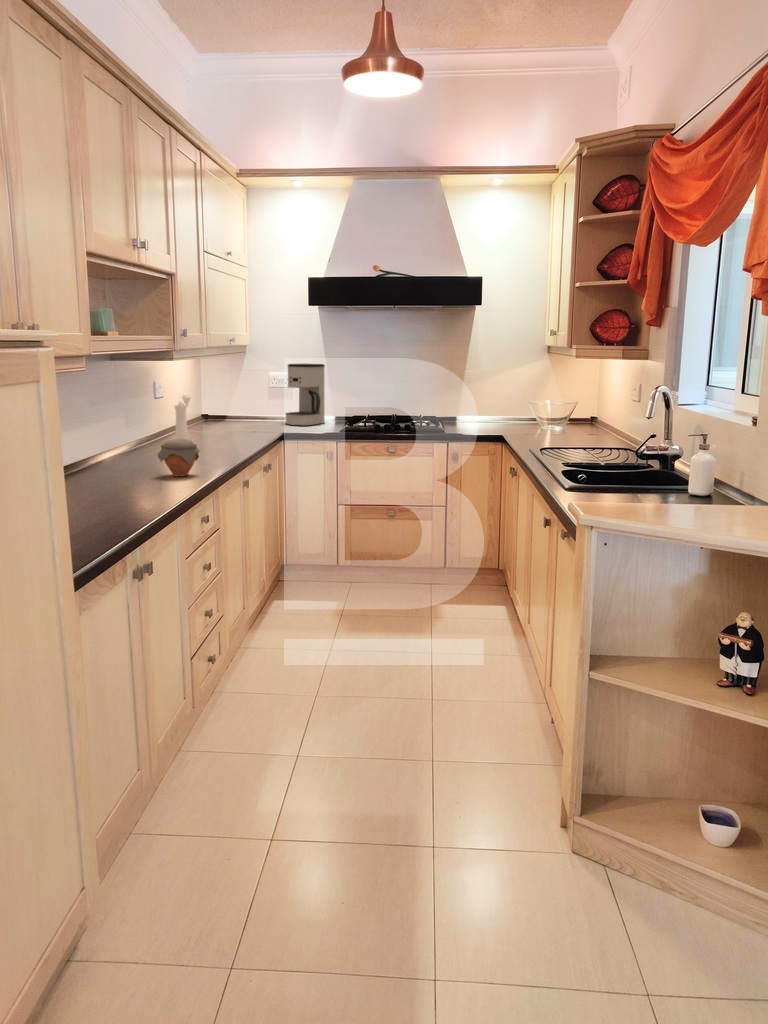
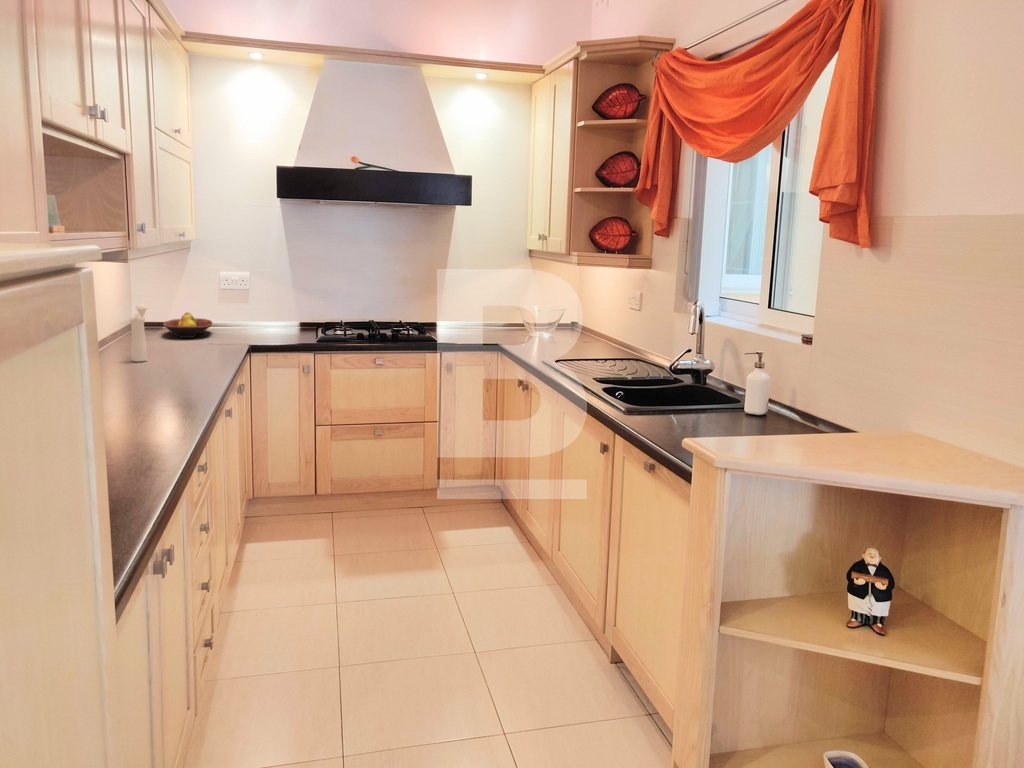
coffee maker: present [286,364,325,426] -> none [249,265,294,335]
fruit bowl: none [213,405,255,427] -> present [163,312,212,338]
jar: present [157,439,200,477] -> none [141,367,195,412]

